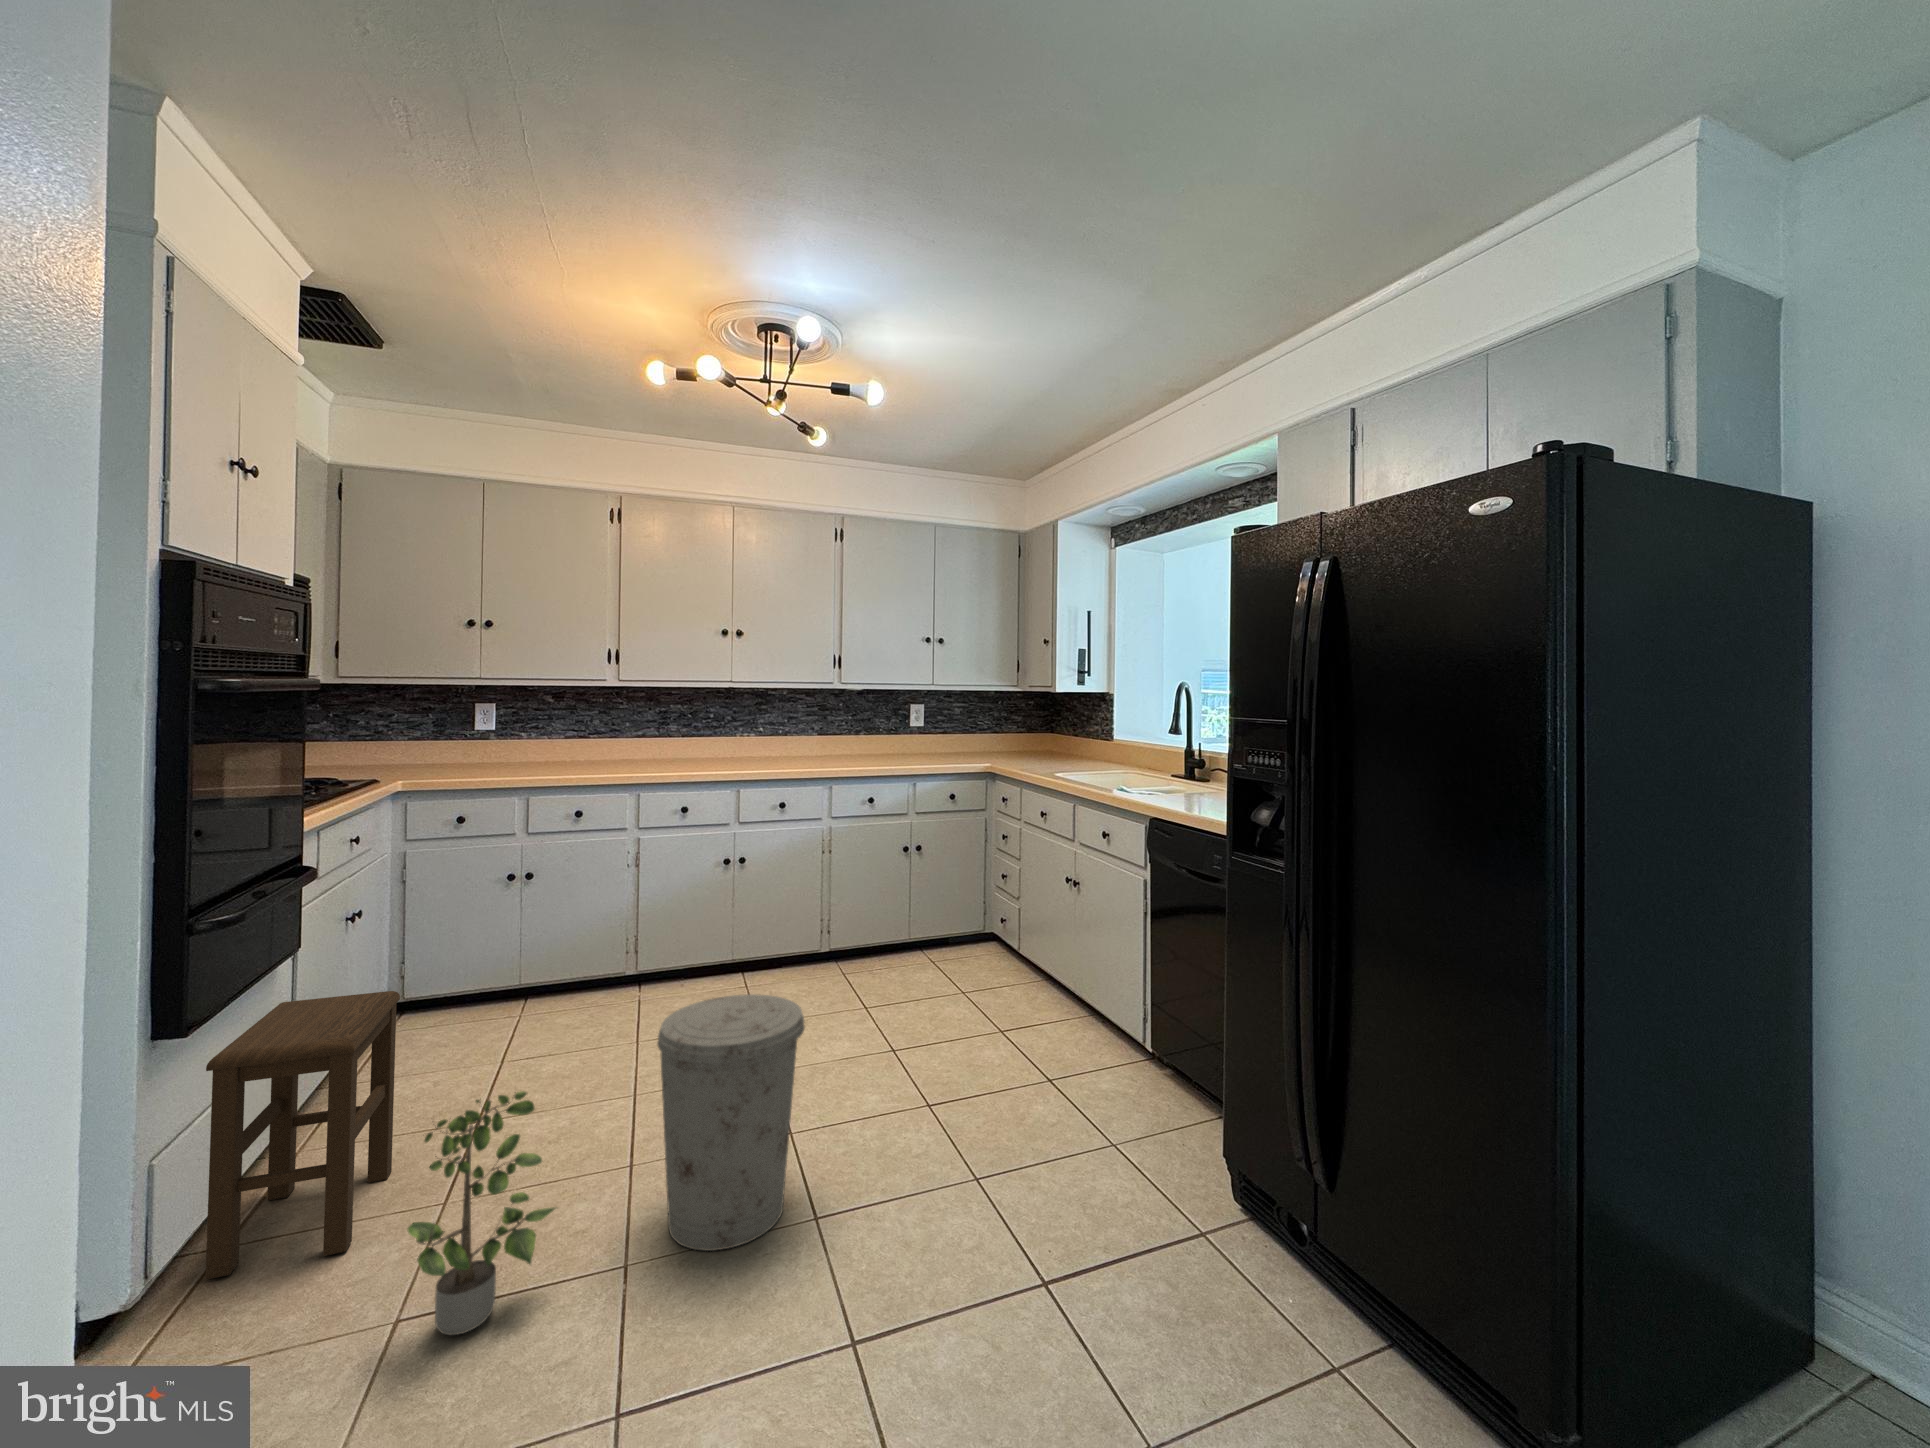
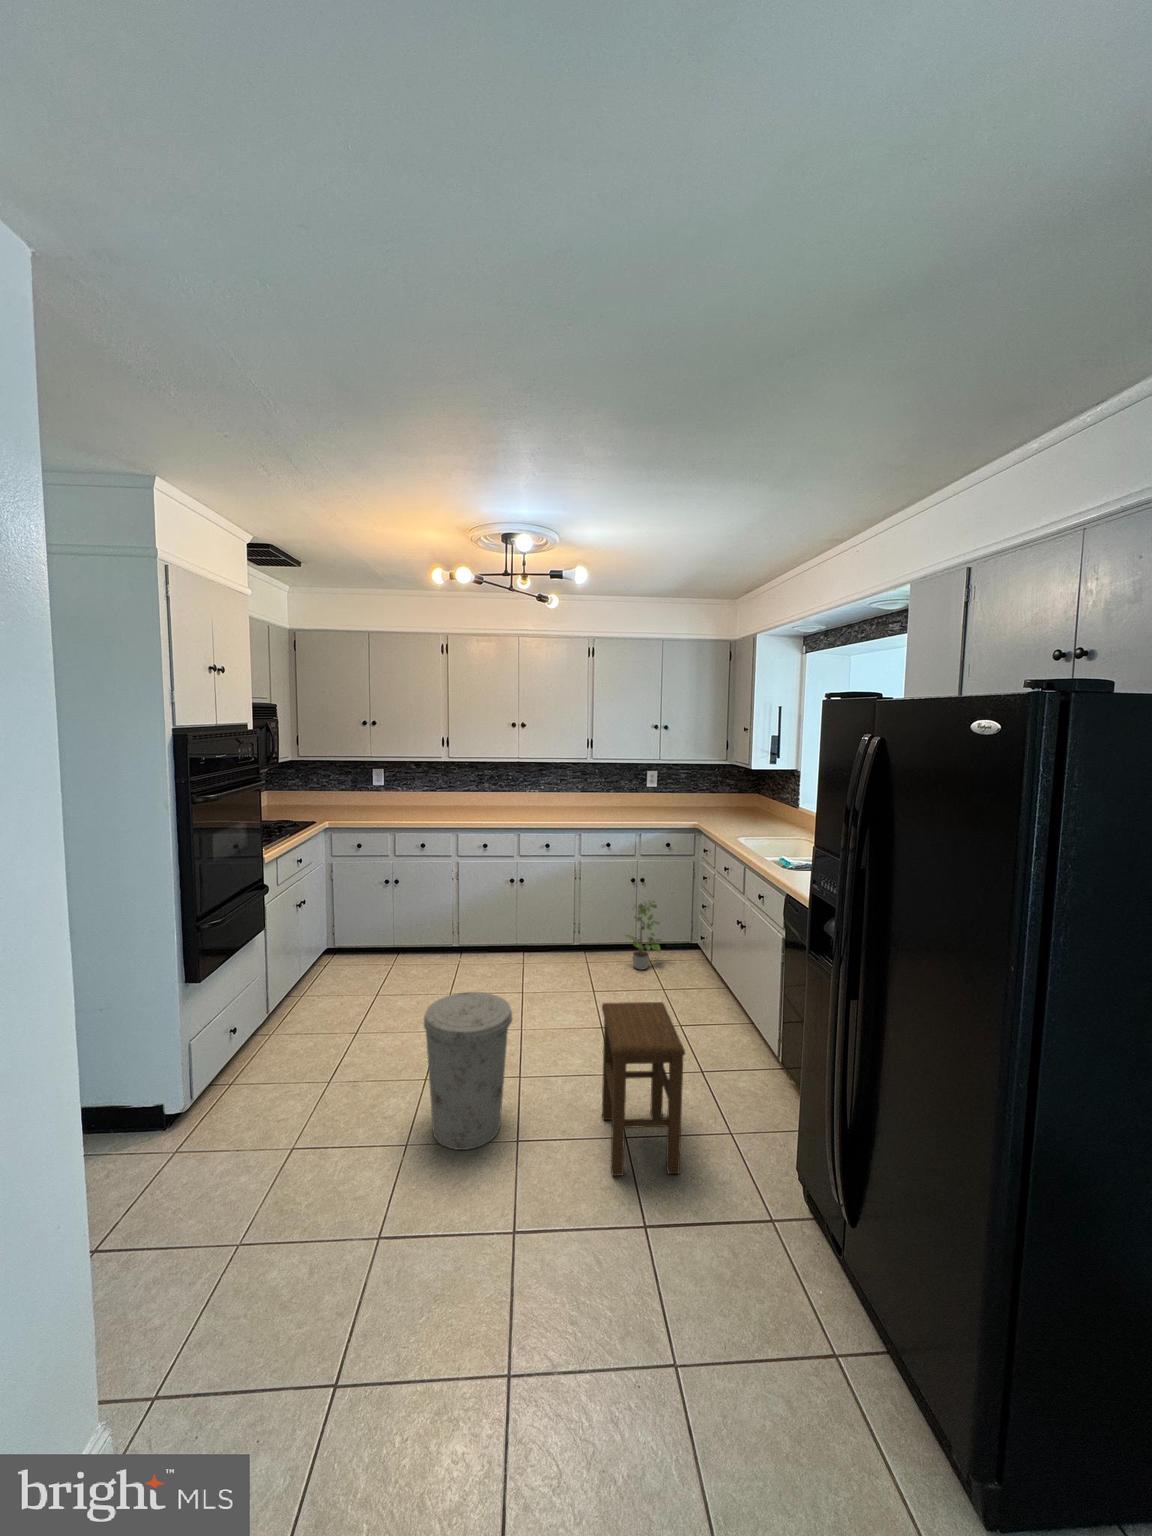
stool: present [205,991,400,1280] -> present [602,1002,685,1176]
potted plant: present [407,1091,556,1335] -> present [626,901,661,970]

